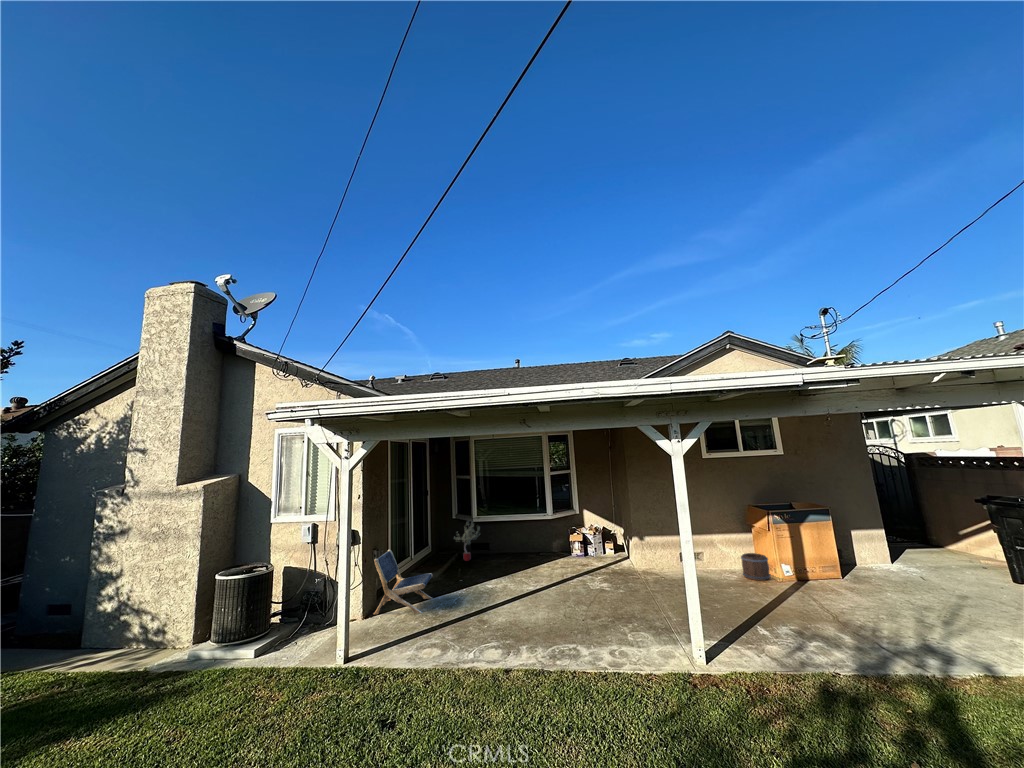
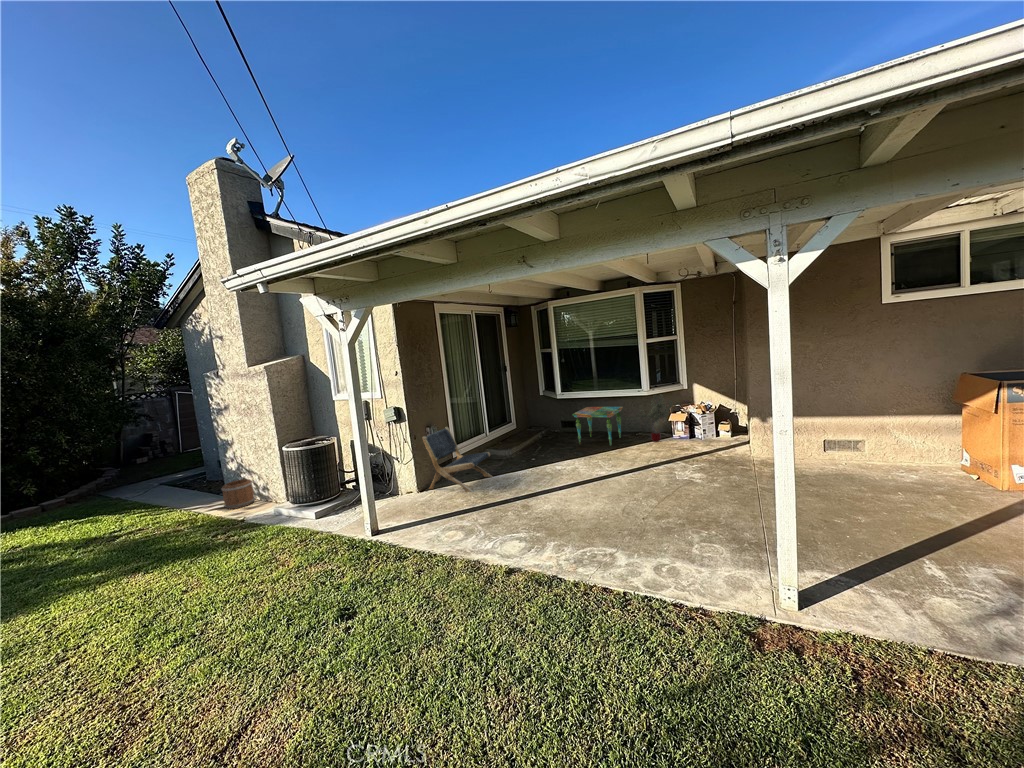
potted tree: present [454,522,480,561] -> present [637,395,673,442]
side table: none [491,530,530,565] -> present [572,407,623,446]
bucket: present [741,553,770,581] -> present [222,479,255,509]

